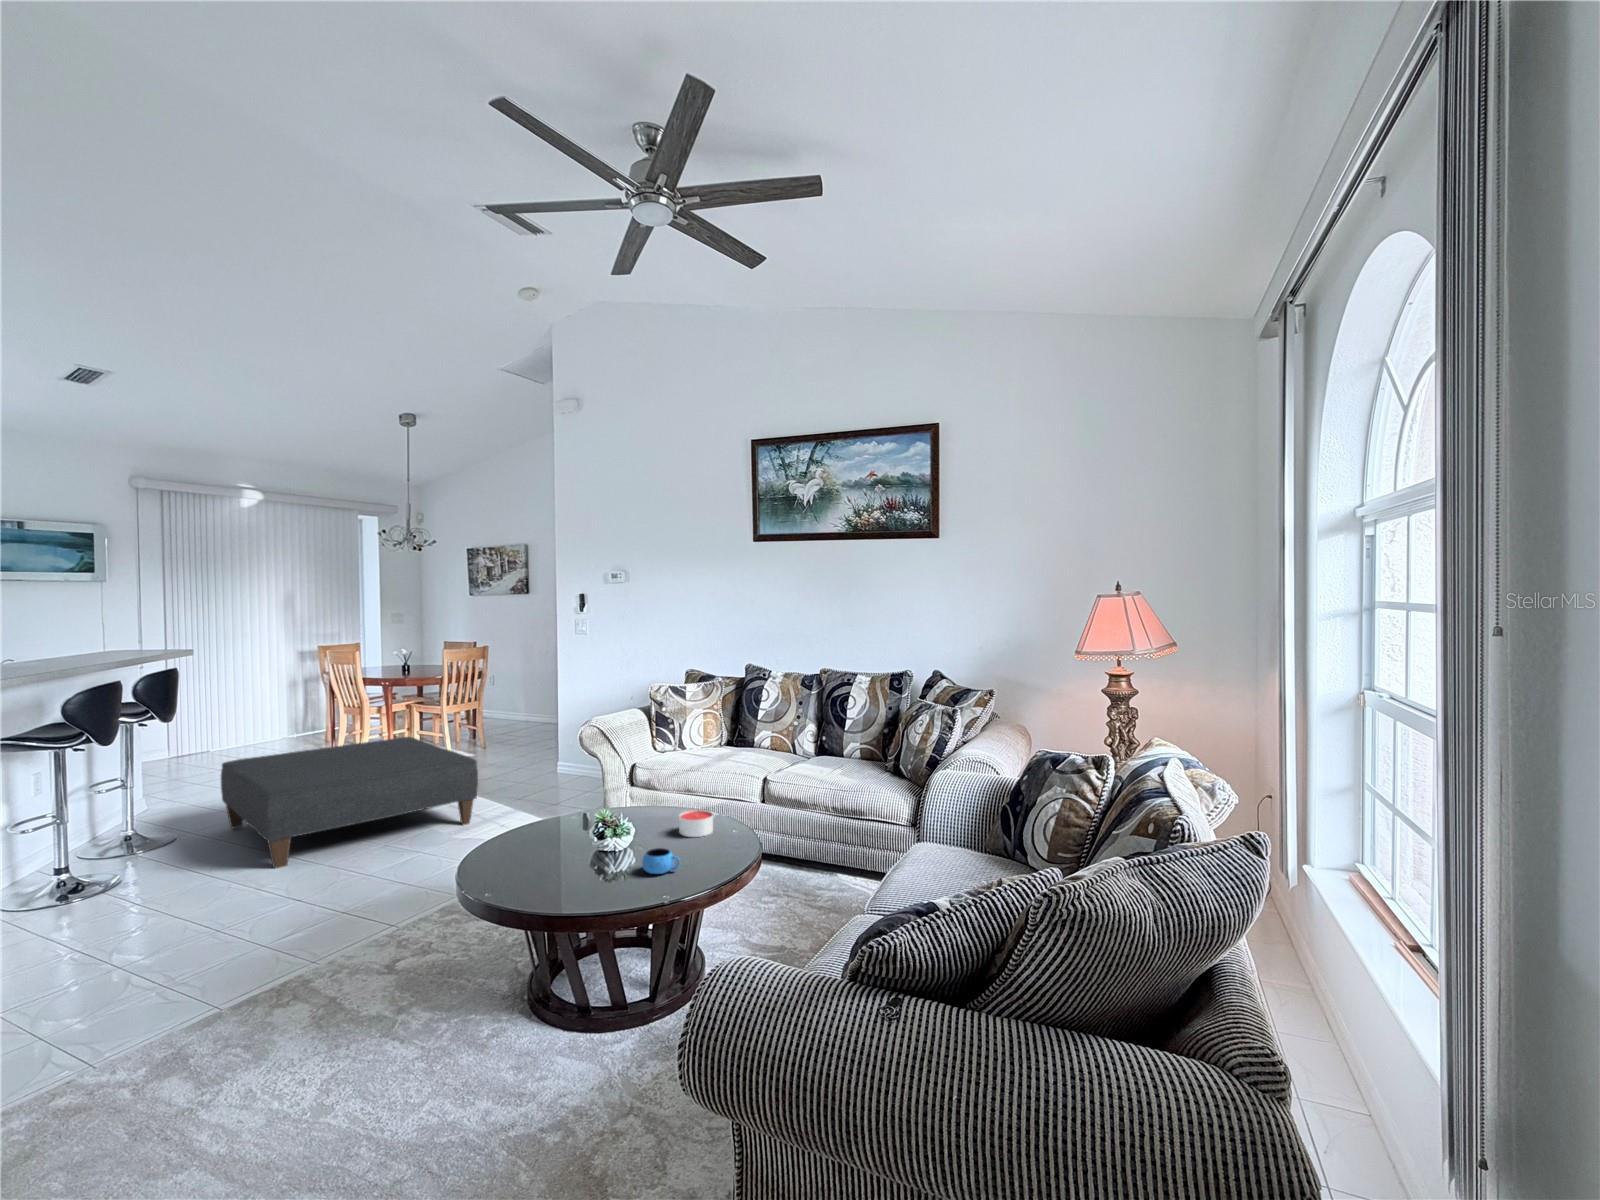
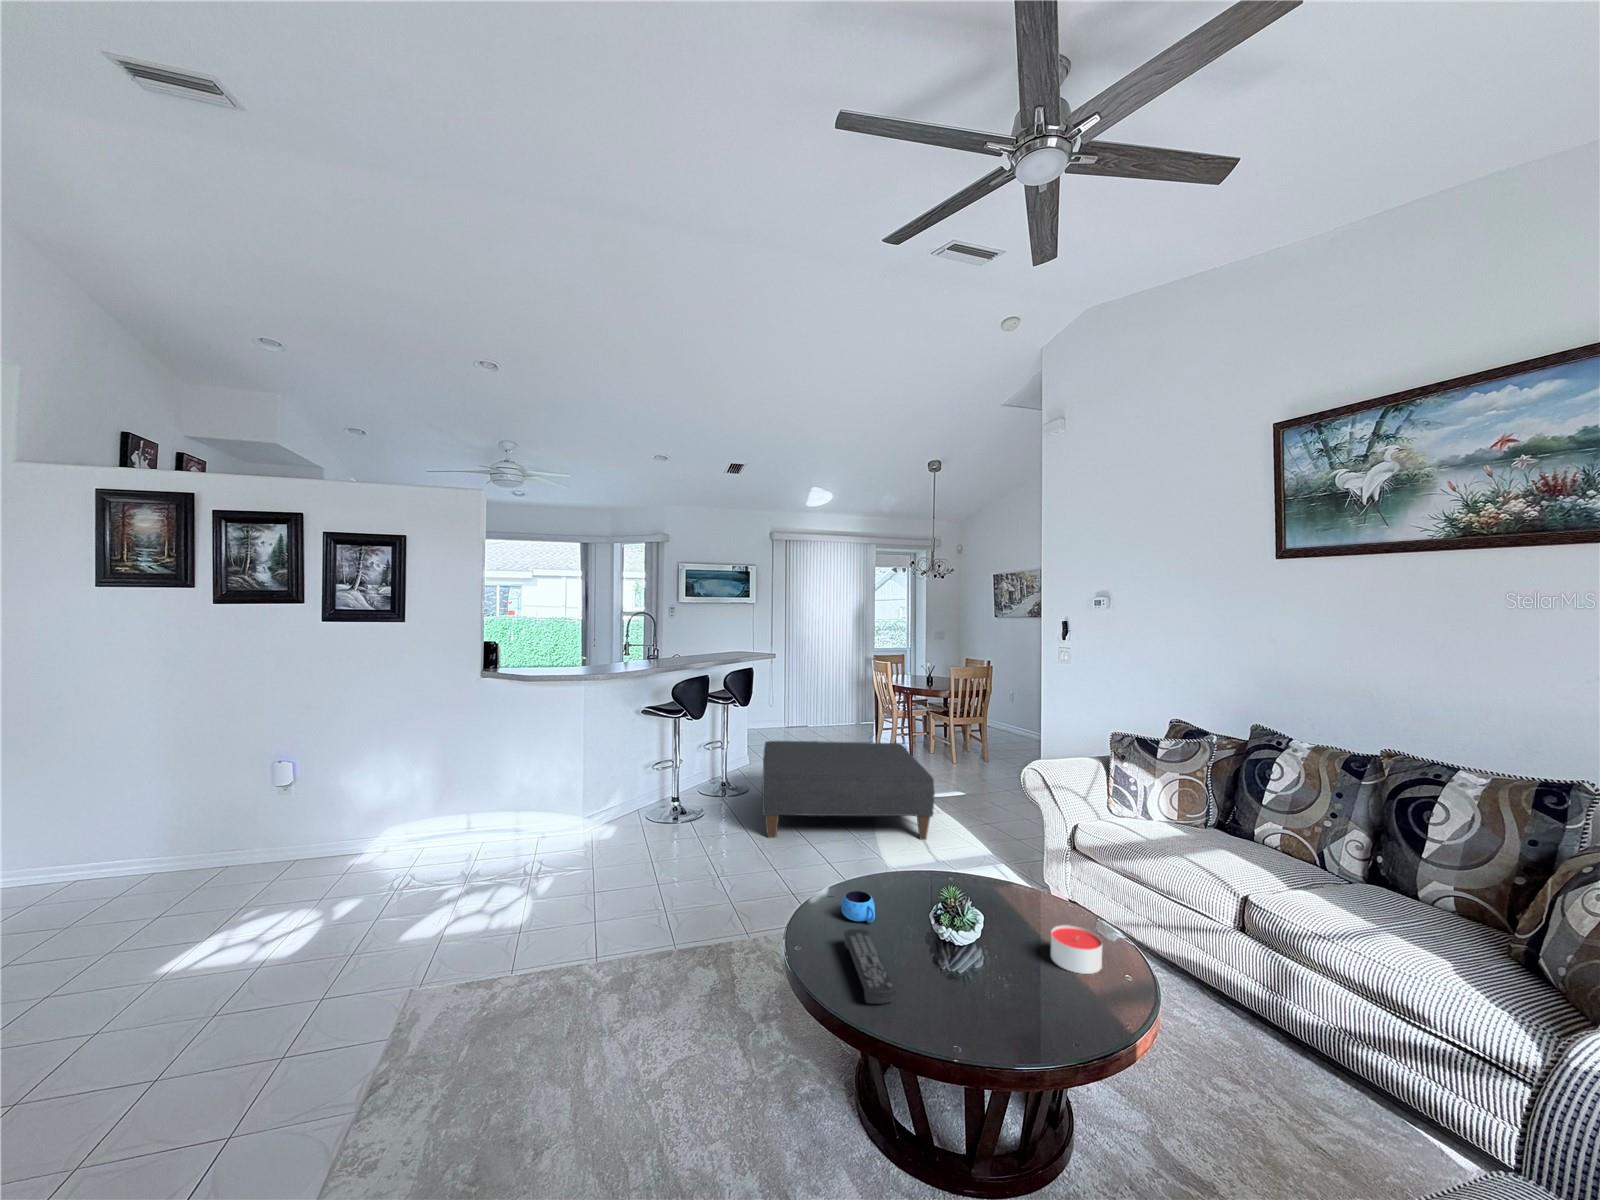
mug: present [642,848,680,874] -> present [841,891,875,922]
remote control: none [533,854,605,892] -> present [844,929,895,1004]

